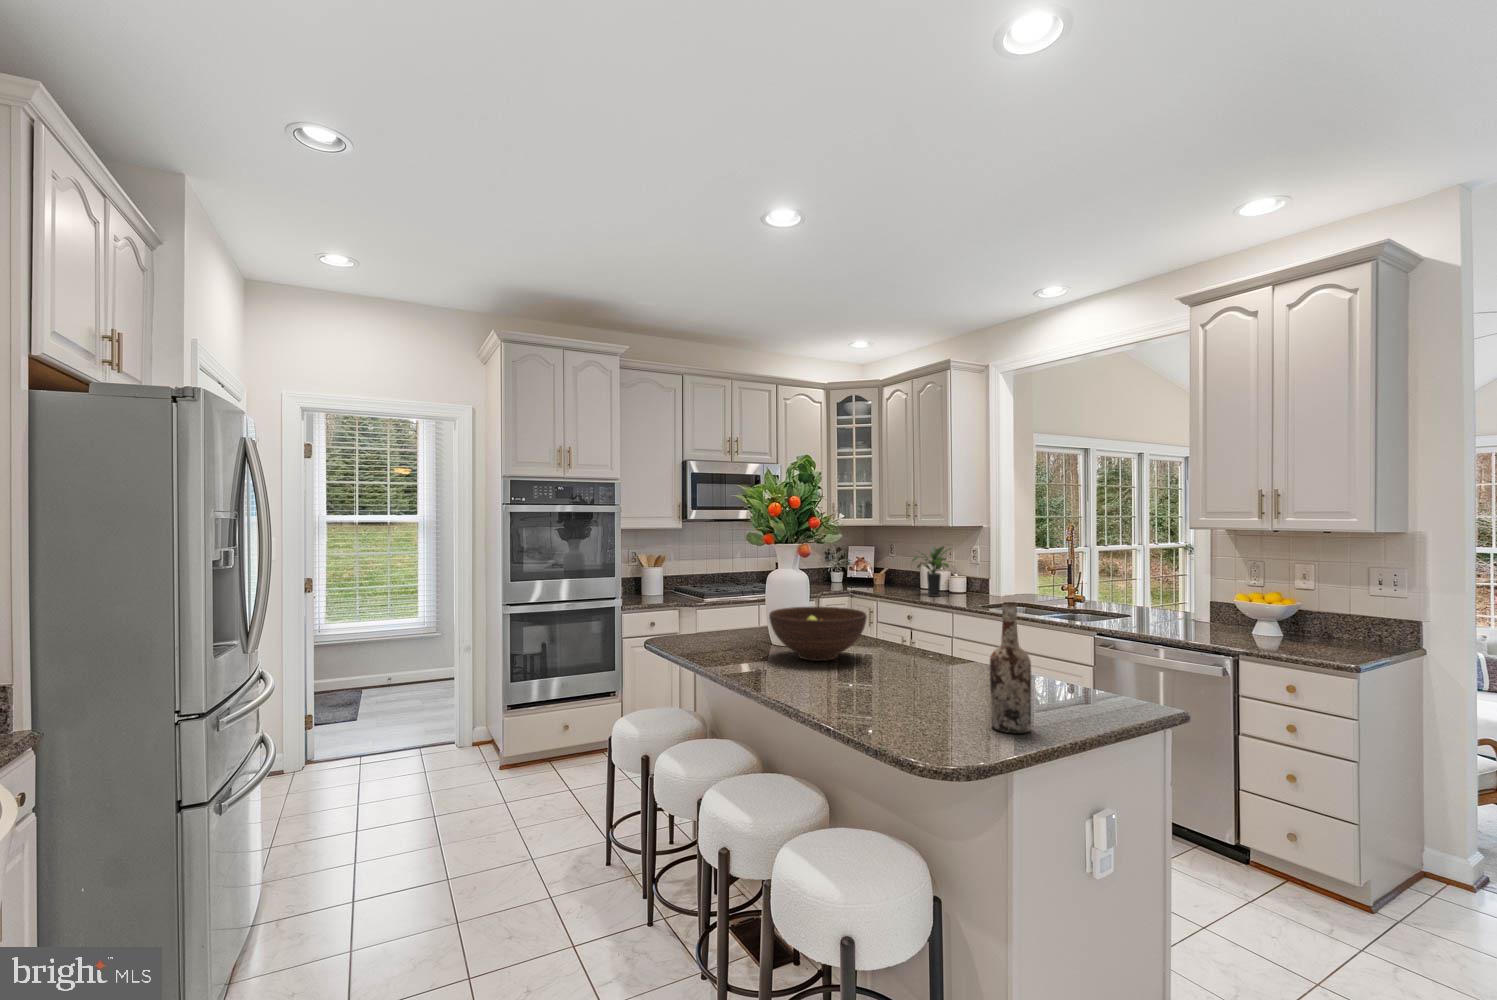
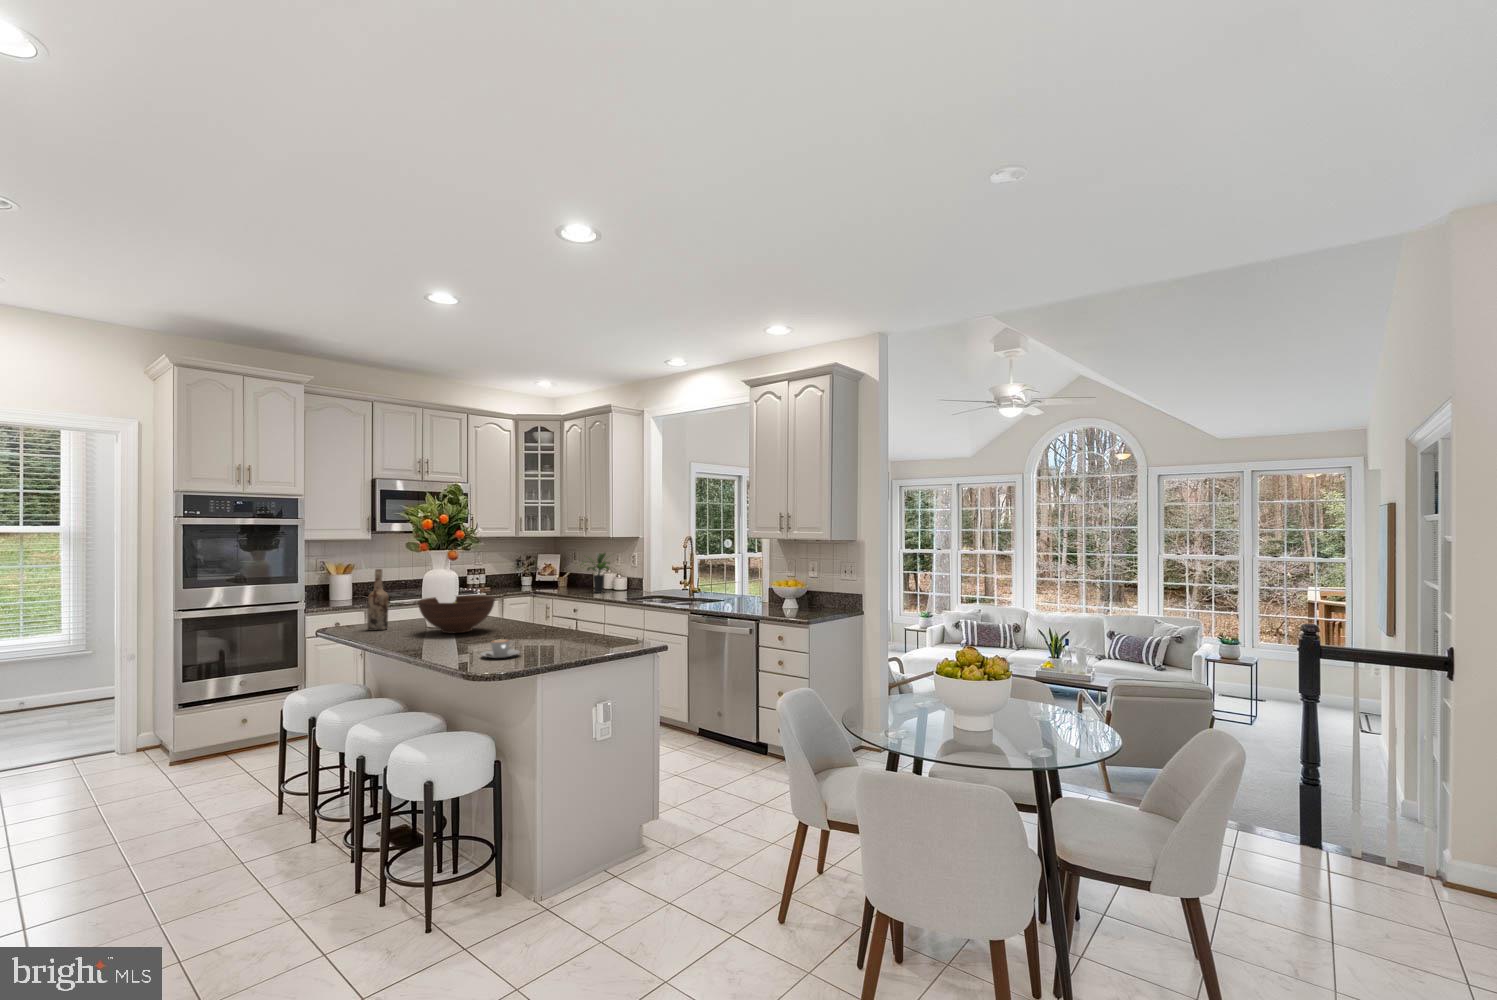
wine bottle: present [990,602,1031,734] -> present [367,569,389,631]
coffee cup: none [894,692,956,725] -> present [481,639,520,658]

